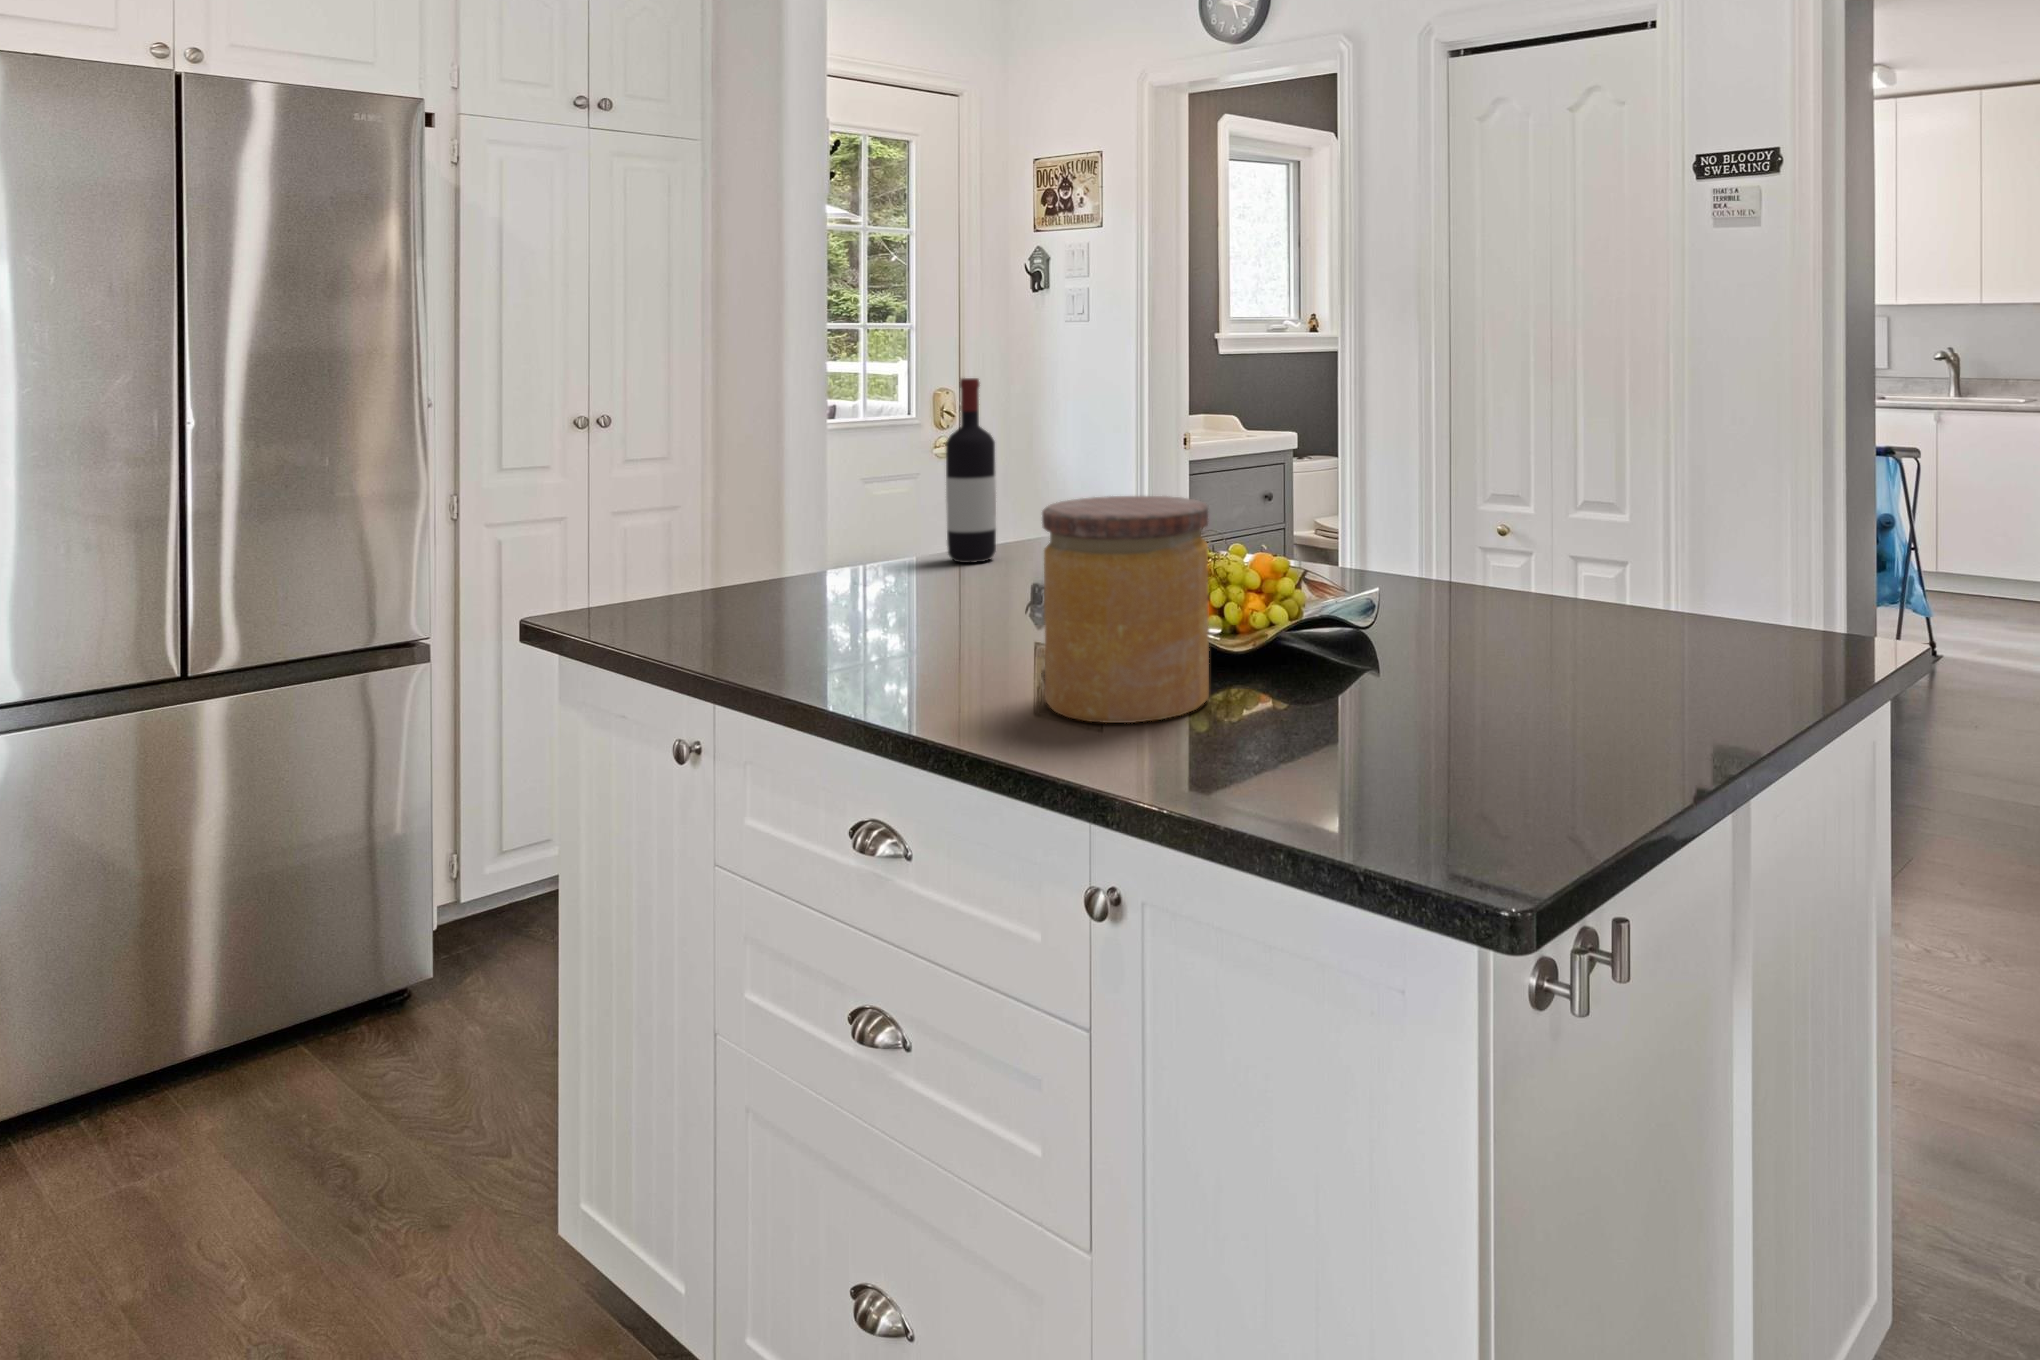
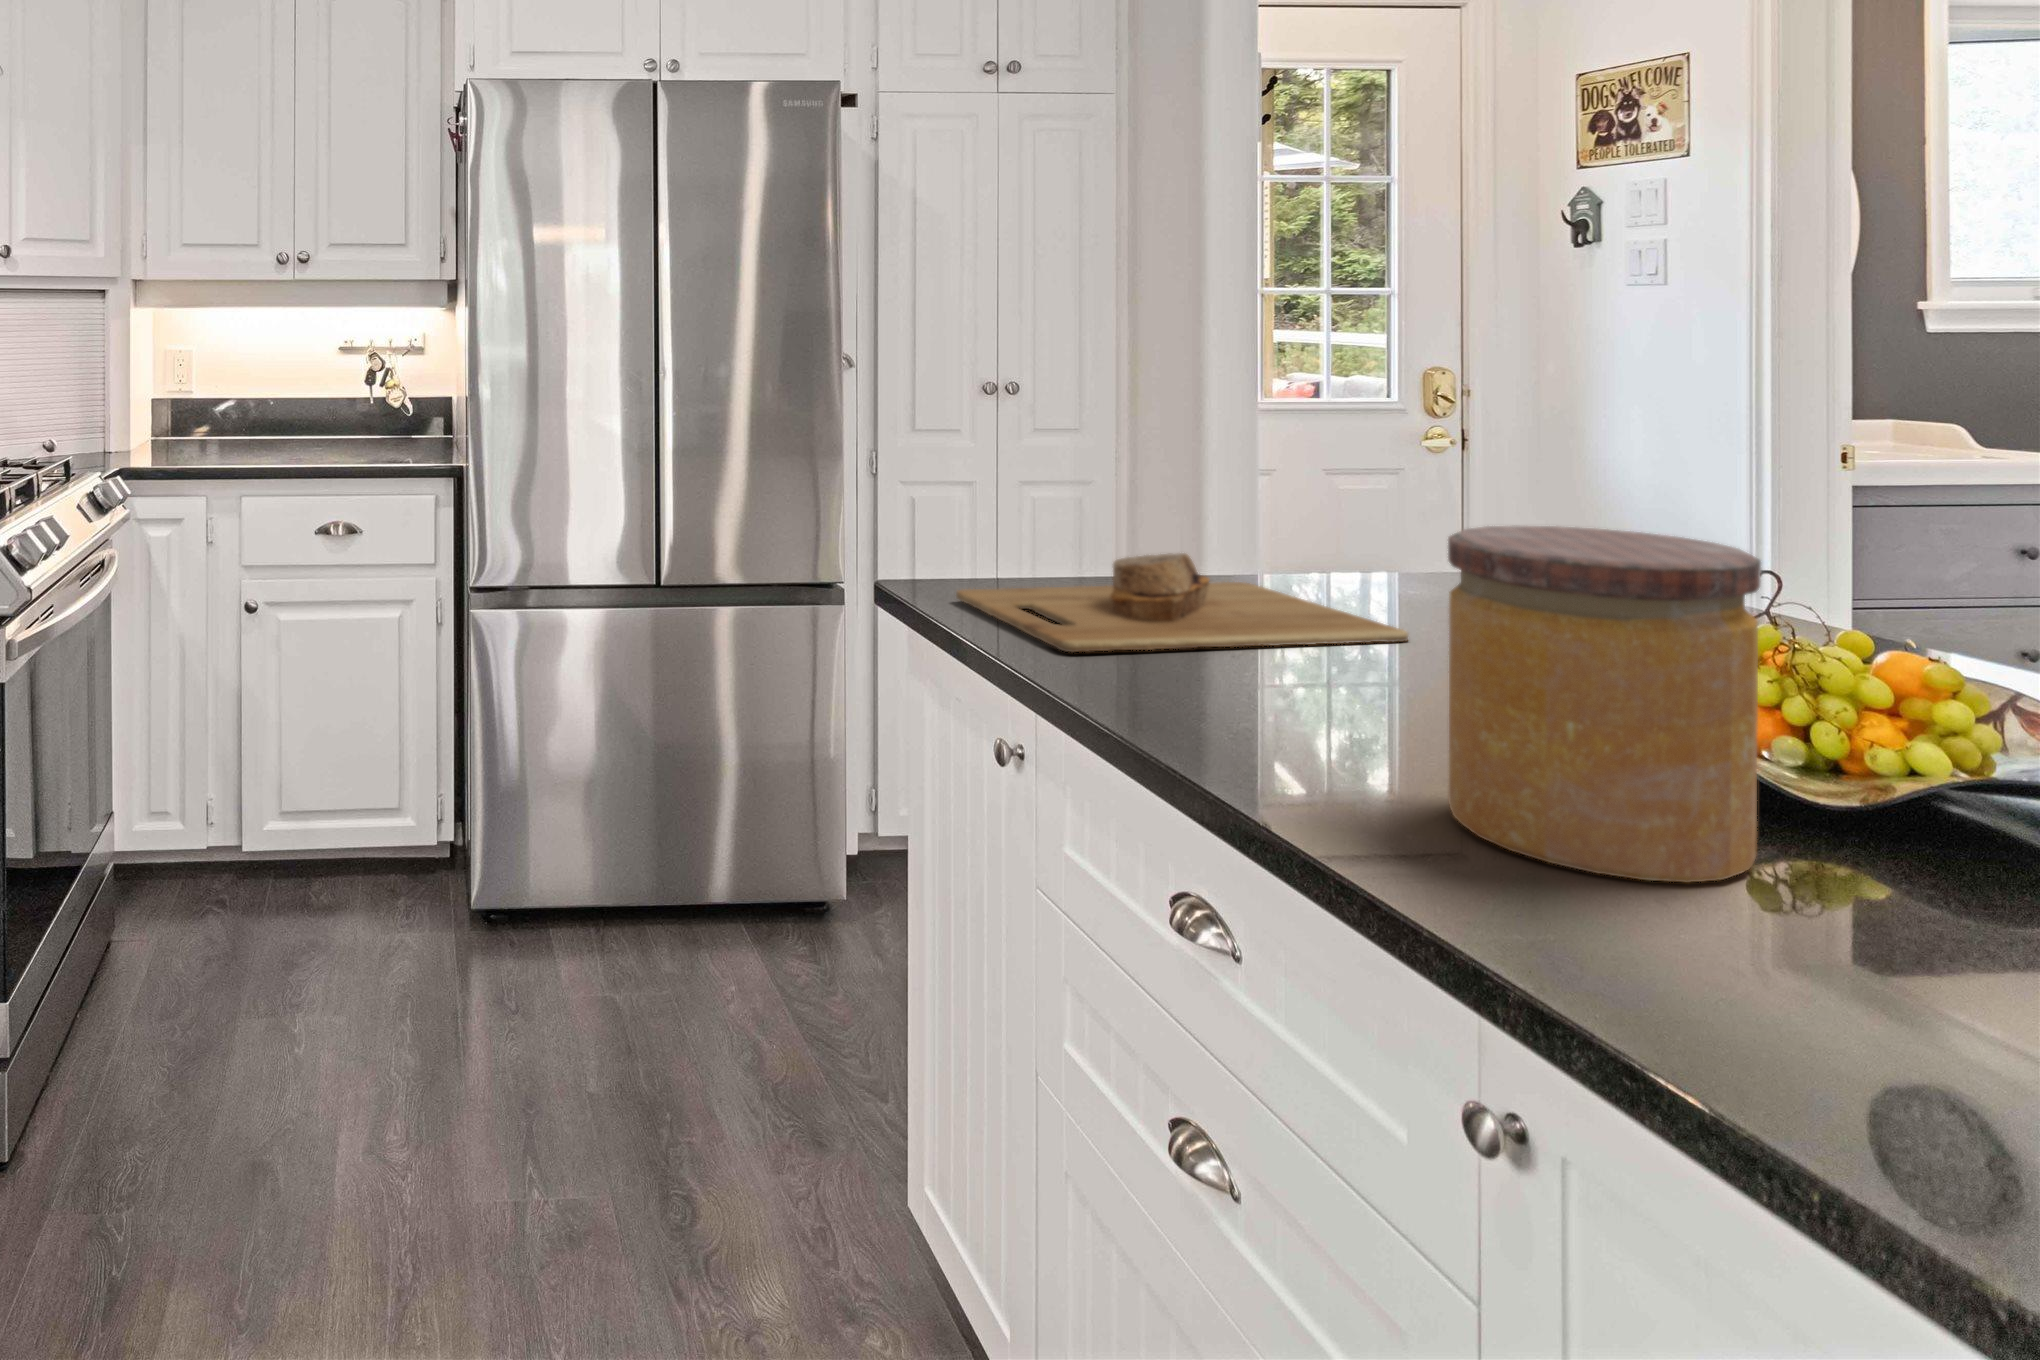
wine bottle: present [946,378,996,563] -> none [1375,353,1450,592]
cutting board: none [612,553,983,651] -> present [956,553,1408,652]

